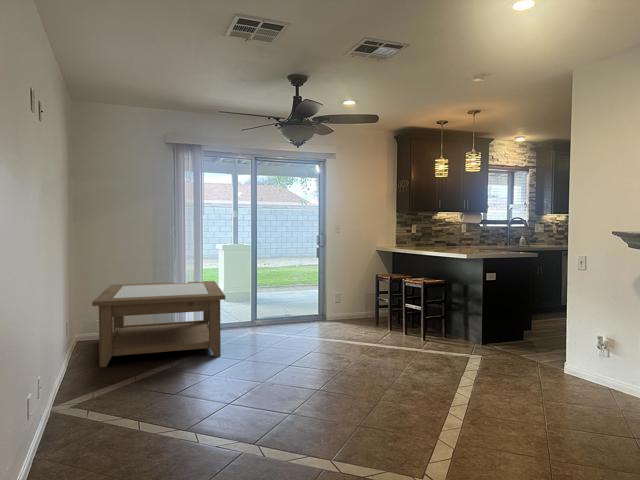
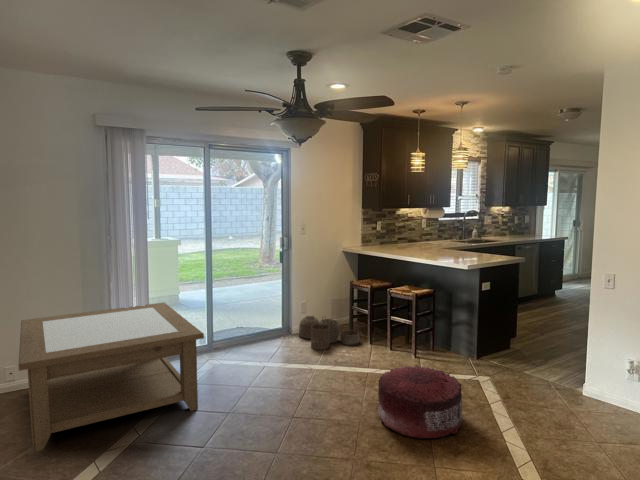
woven basket: none [331,303,381,331] -> present [299,316,359,349]
pouf: none [355,334,428,387] -> present [378,365,462,439]

